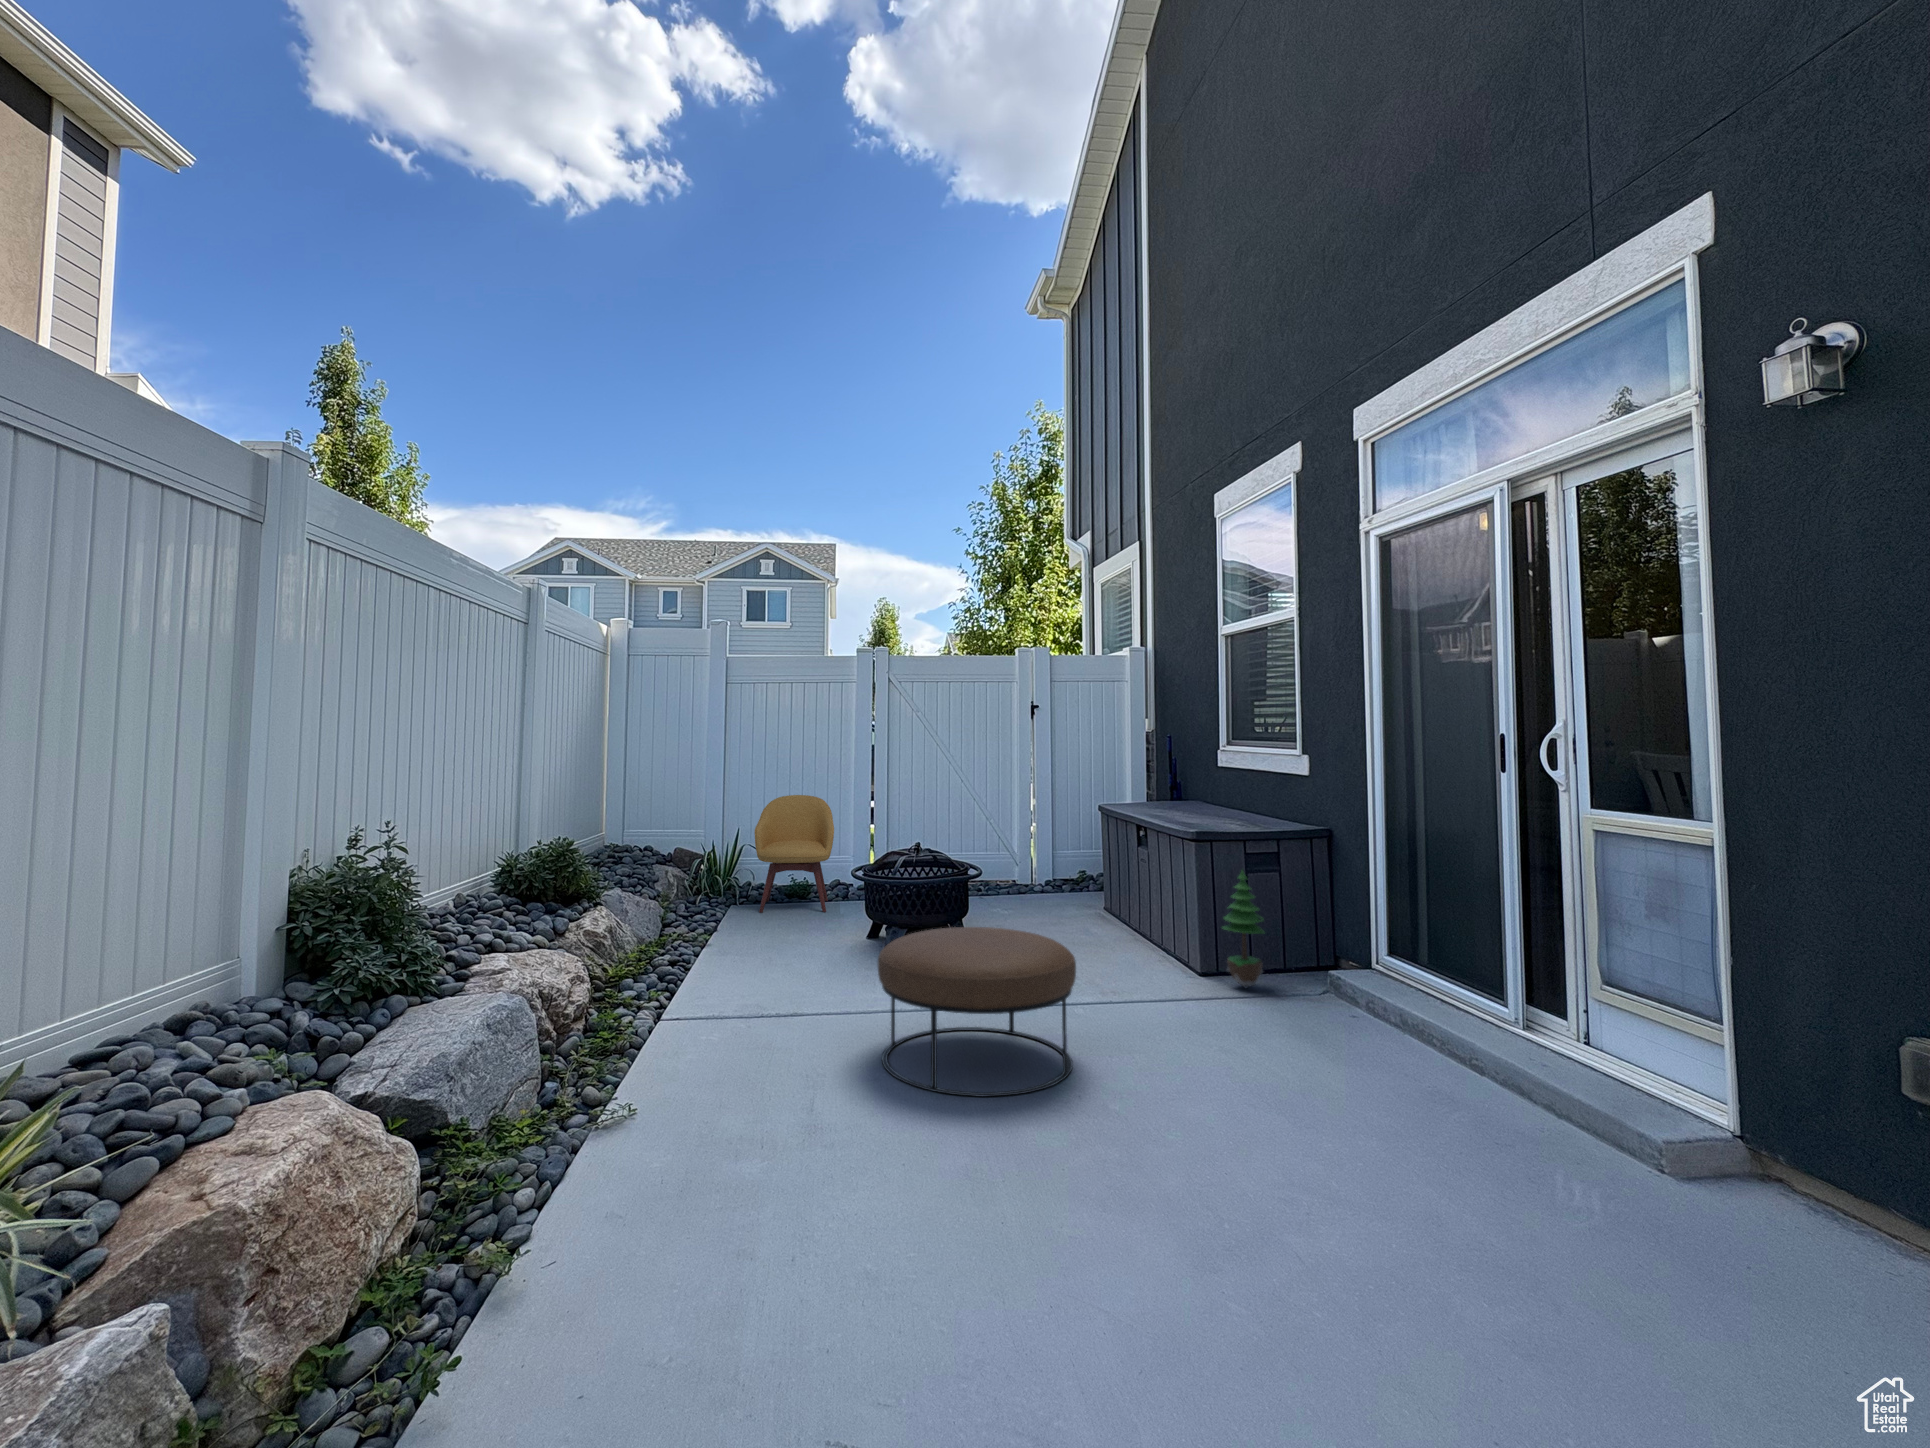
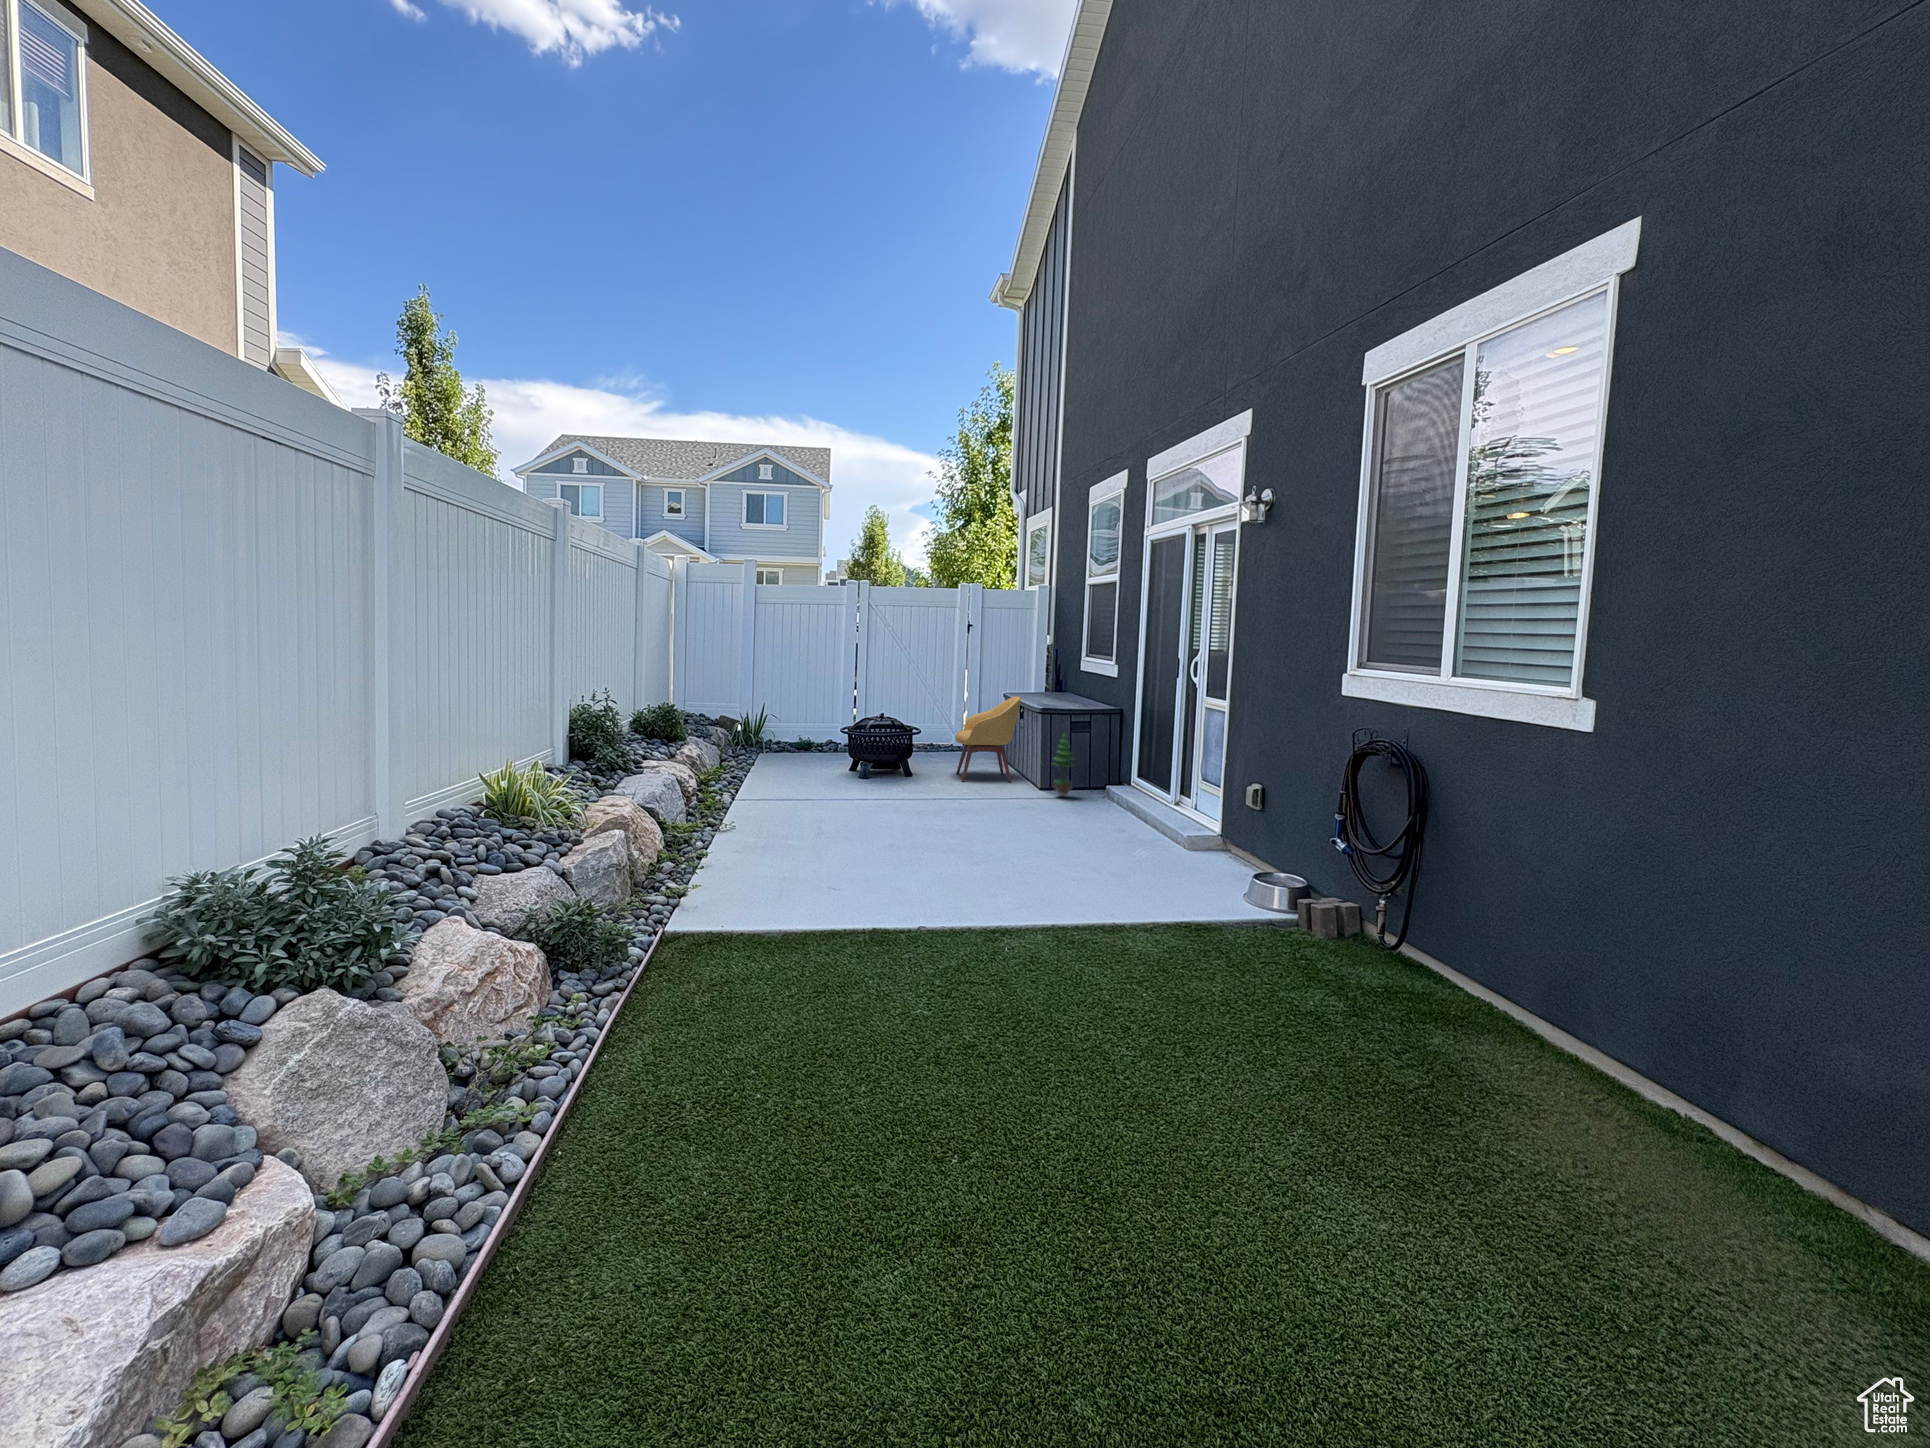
chair: present [755,795,834,913] -> present [955,697,1021,783]
ottoman: present [878,927,1076,1097] -> none [854,755,954,828]

